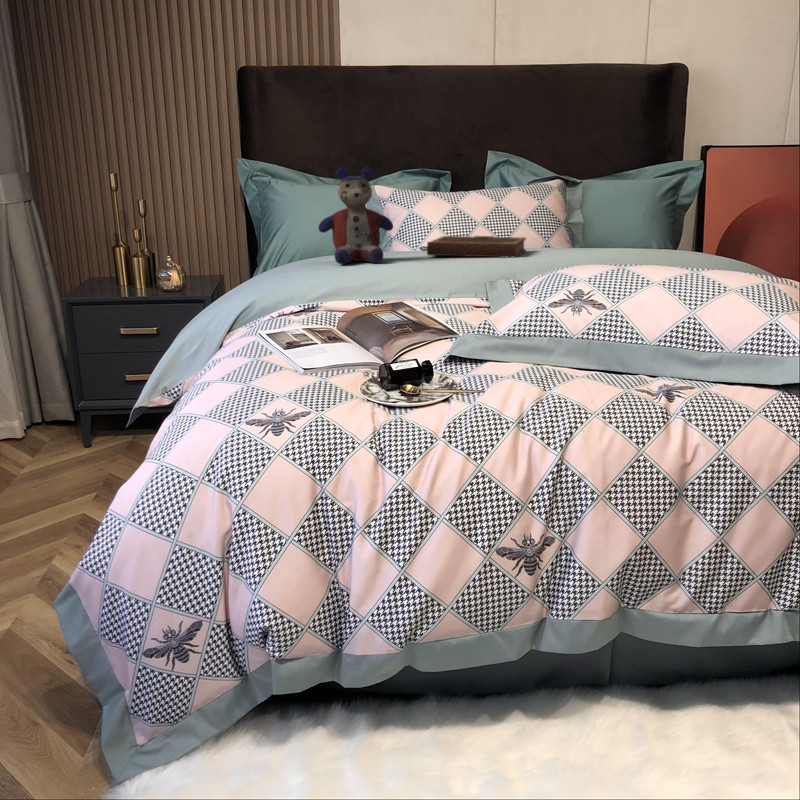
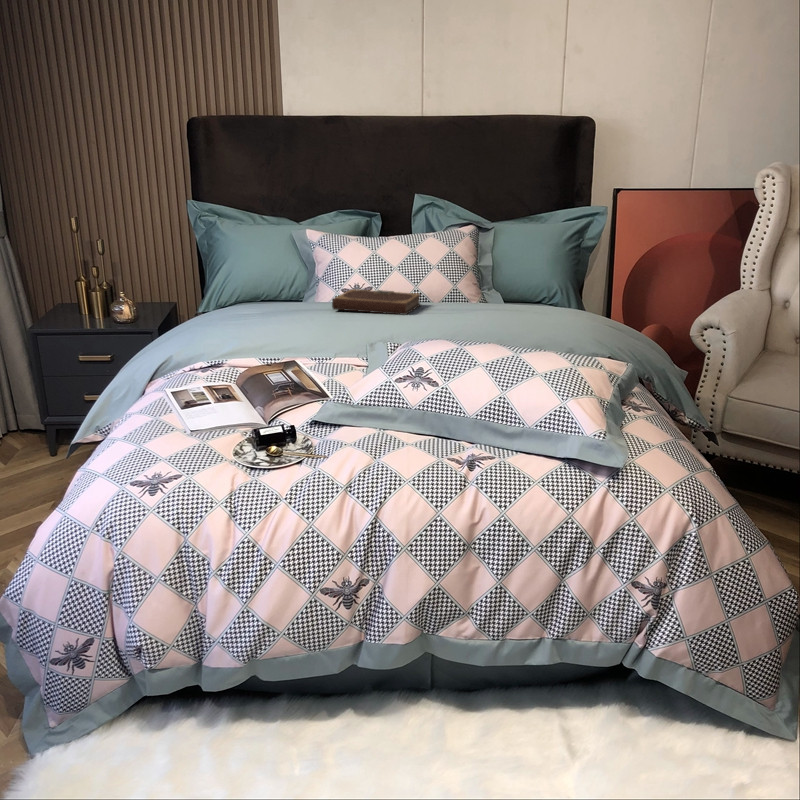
stuffed bear: present [318,167,393,264] -> none [238,234,303,319]

